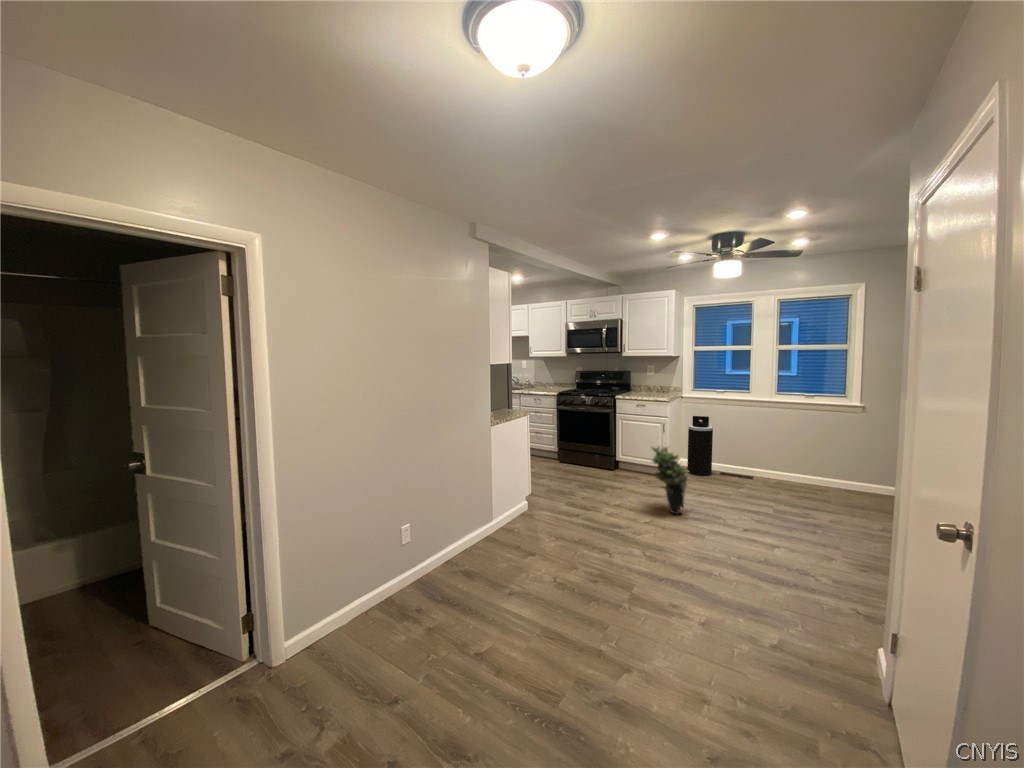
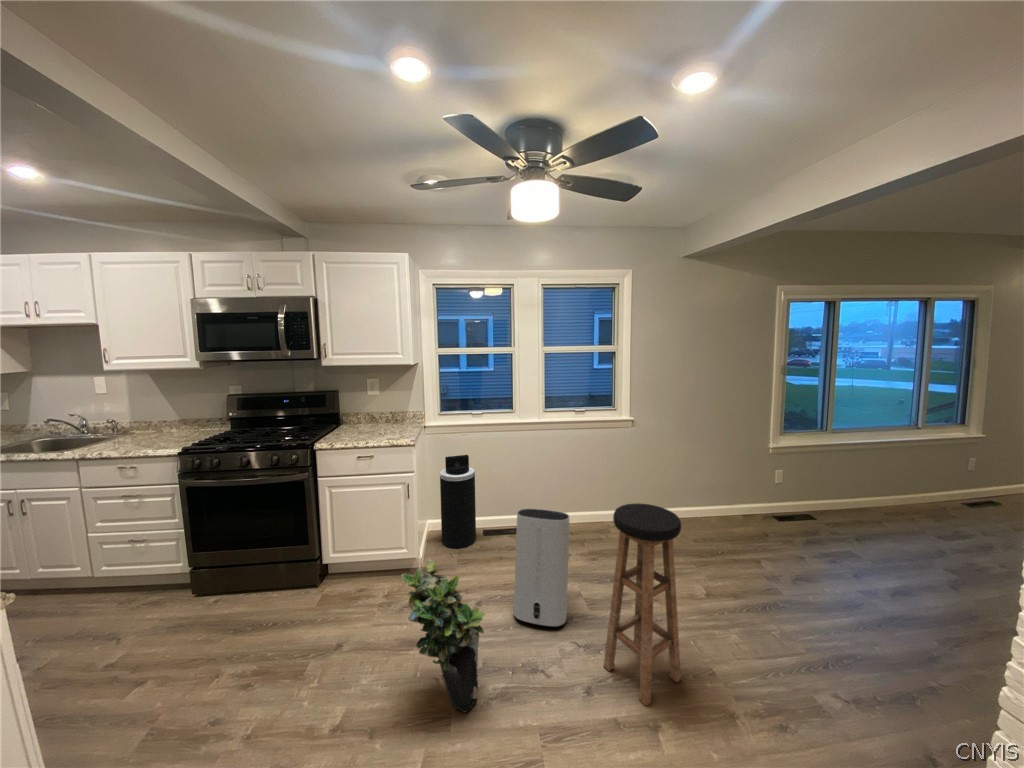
bar stool: none [763,434,813,540] -> present [604,503,681,706]
air purifier: none [718,442,760,509] -> present [514,509,569,626]

